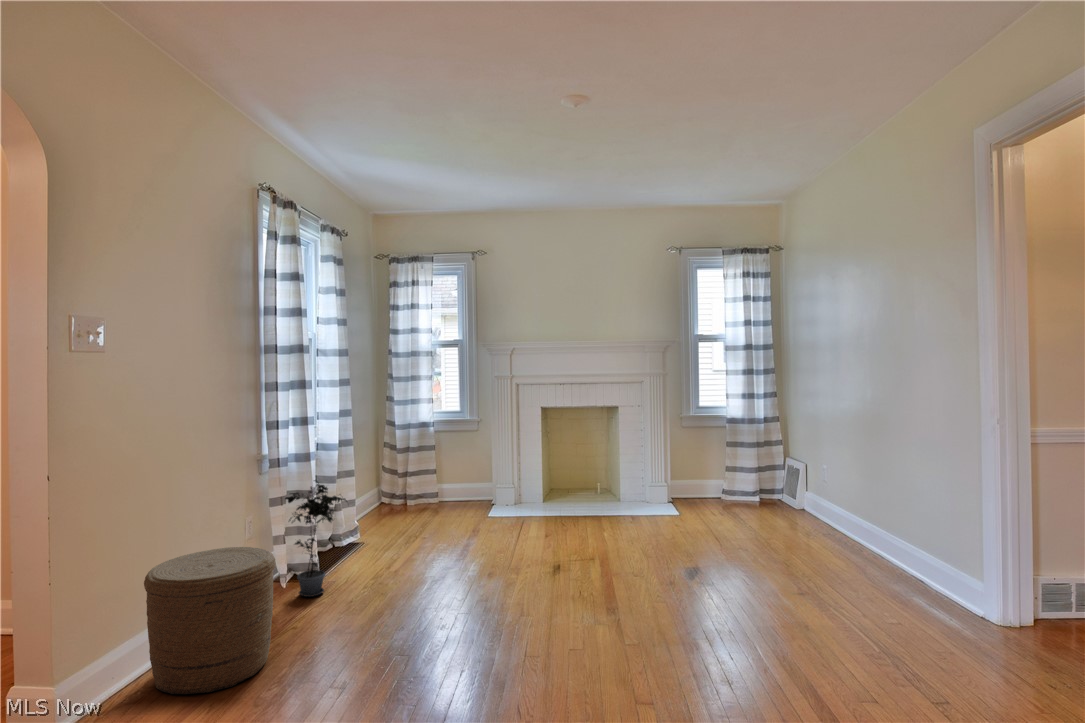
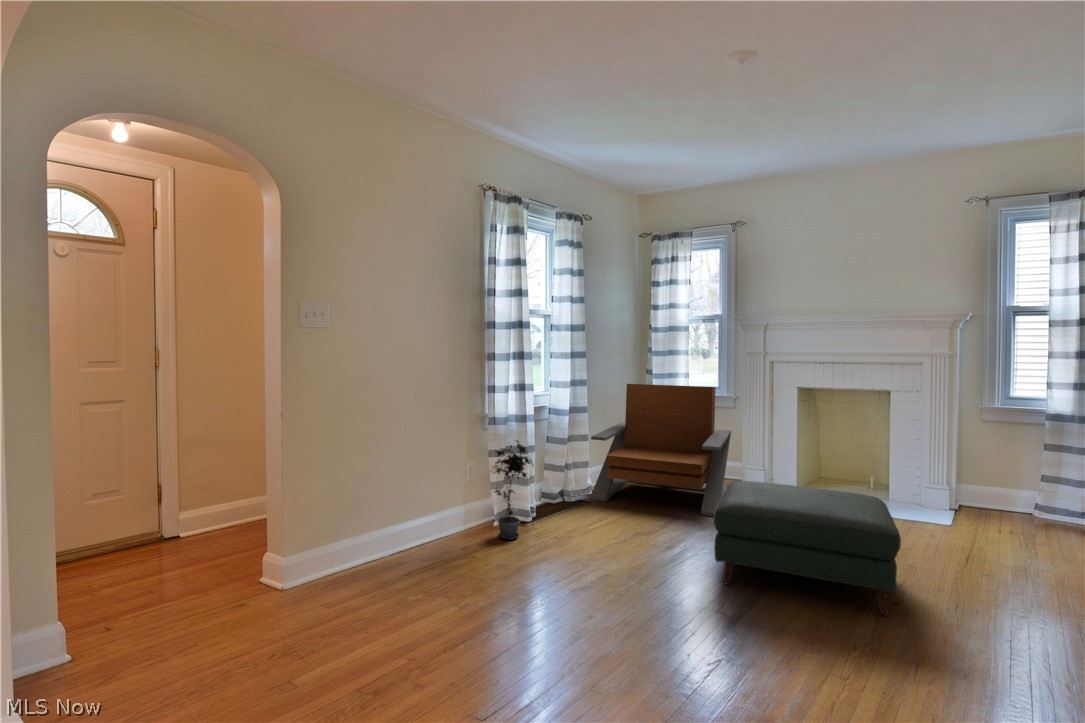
lounge chair: none [358,409,492,541] -> present [590,384,731,516]
ottoman: none [522,481,668,576] -> present [714,481,901,616]
woven basket: present [144,547,275,694] -> none [344,484,437,595]

